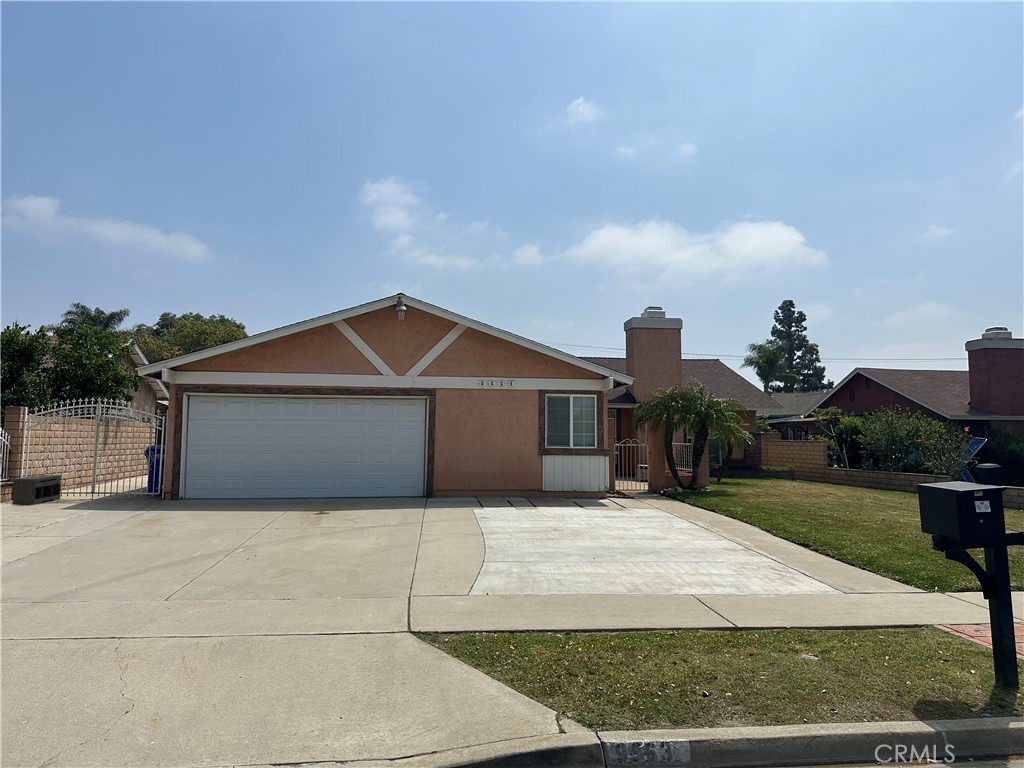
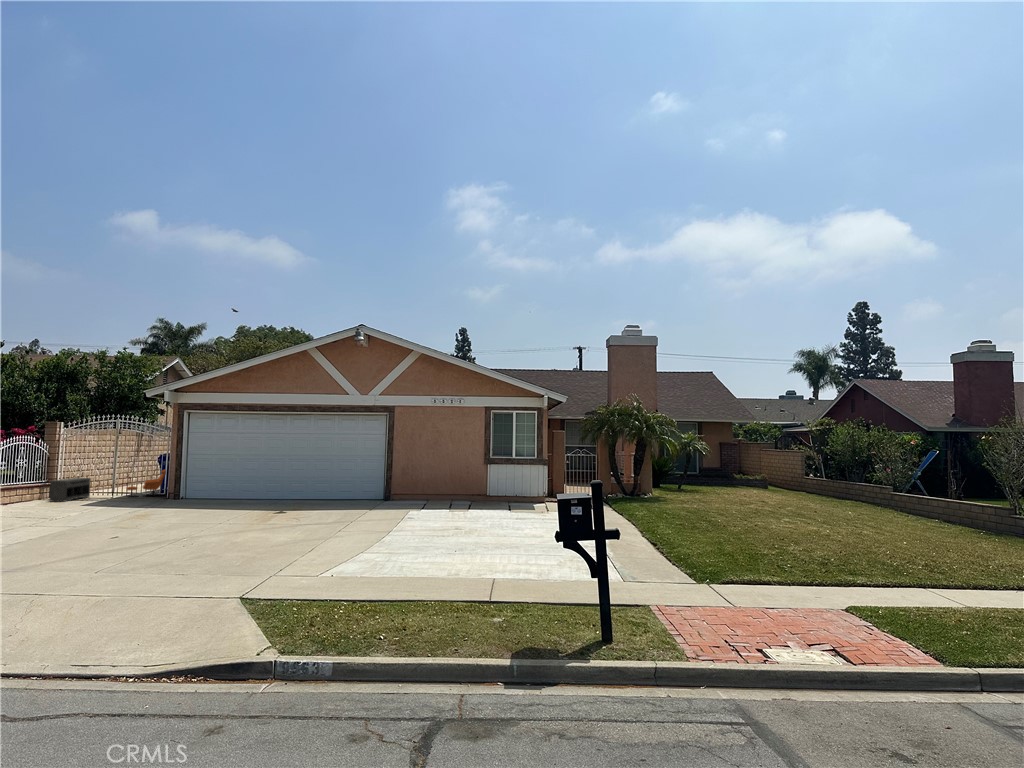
lounge chair: none [104,464,155,498] -> present [127,470,166,496]

